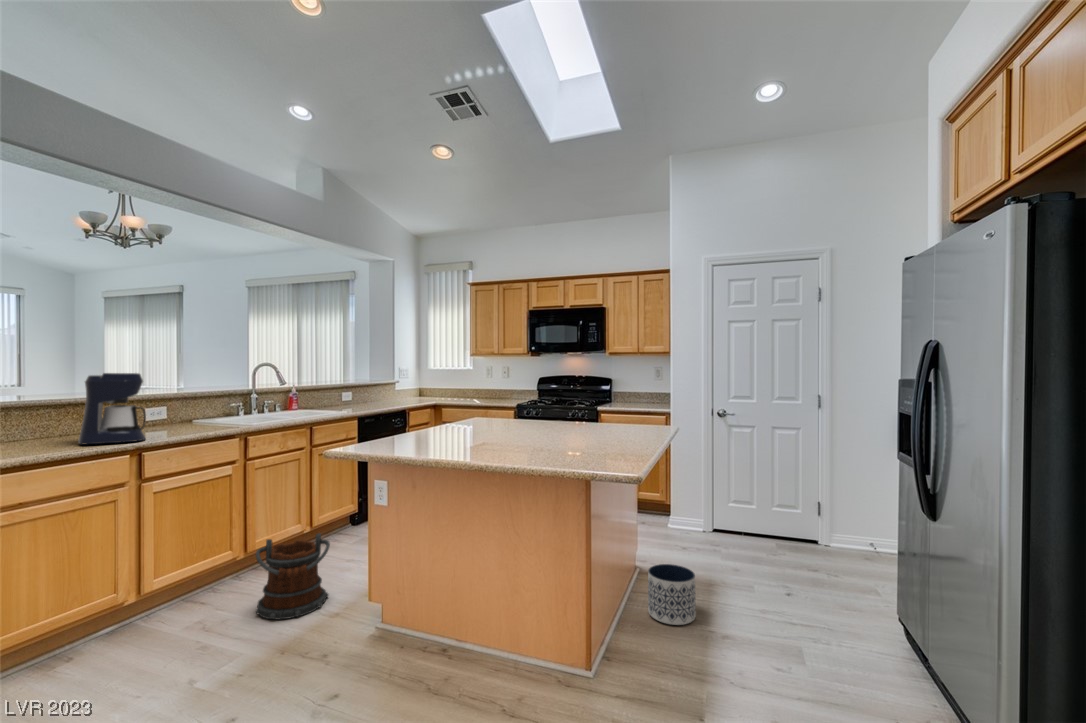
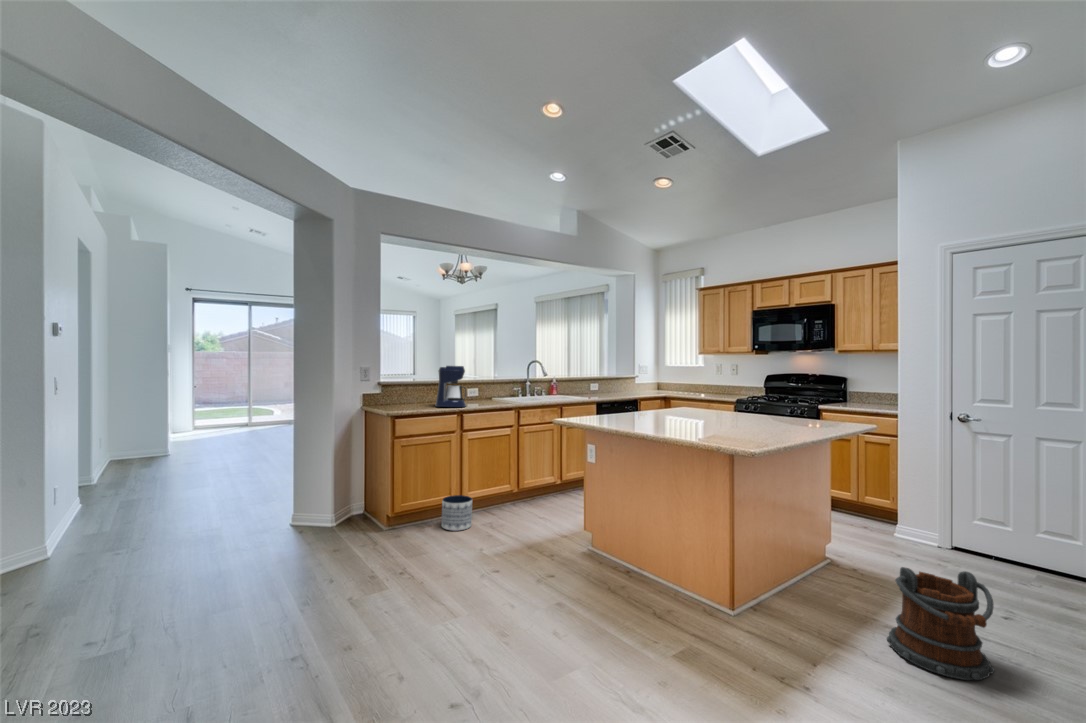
bucket: present [256,533,330,619] -> present [887,567,994,680]
planter: present [648,564,696,625] -> present [442,495,472,531]

